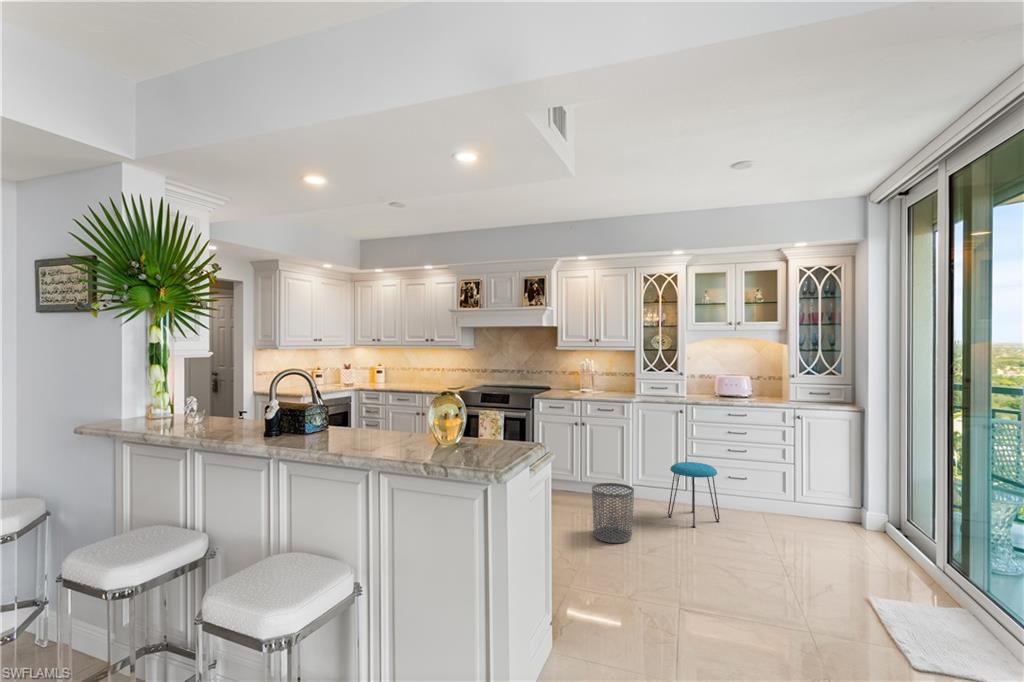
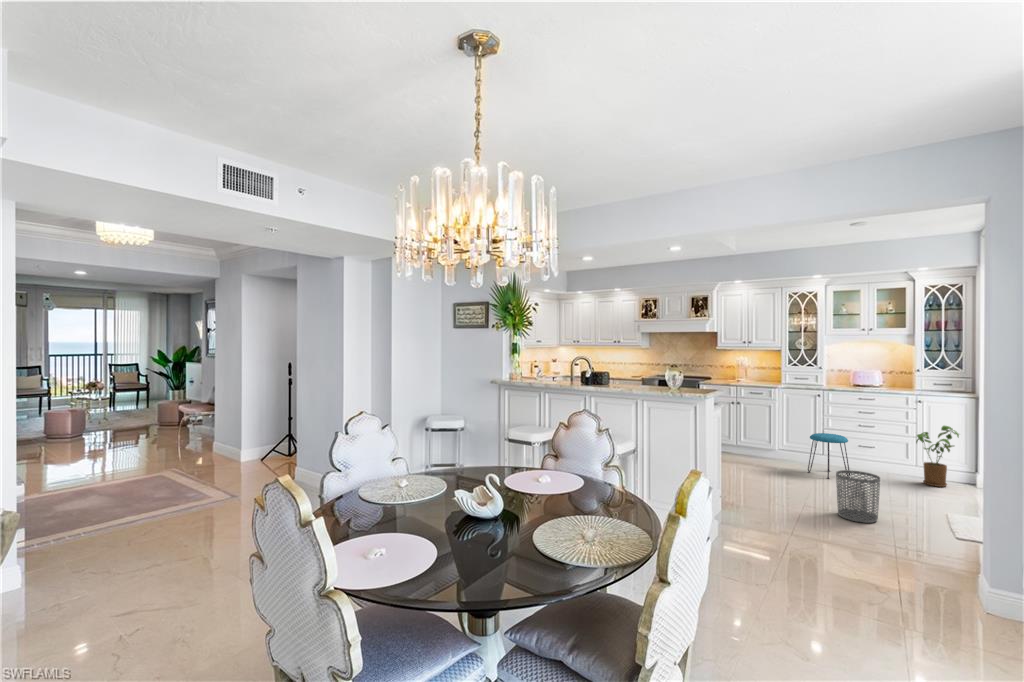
house plant: none [794,447,845,529] -> present [916,426,959,487]
waste bin: present [592,483,634,543] -> present [836,470,880,523]

